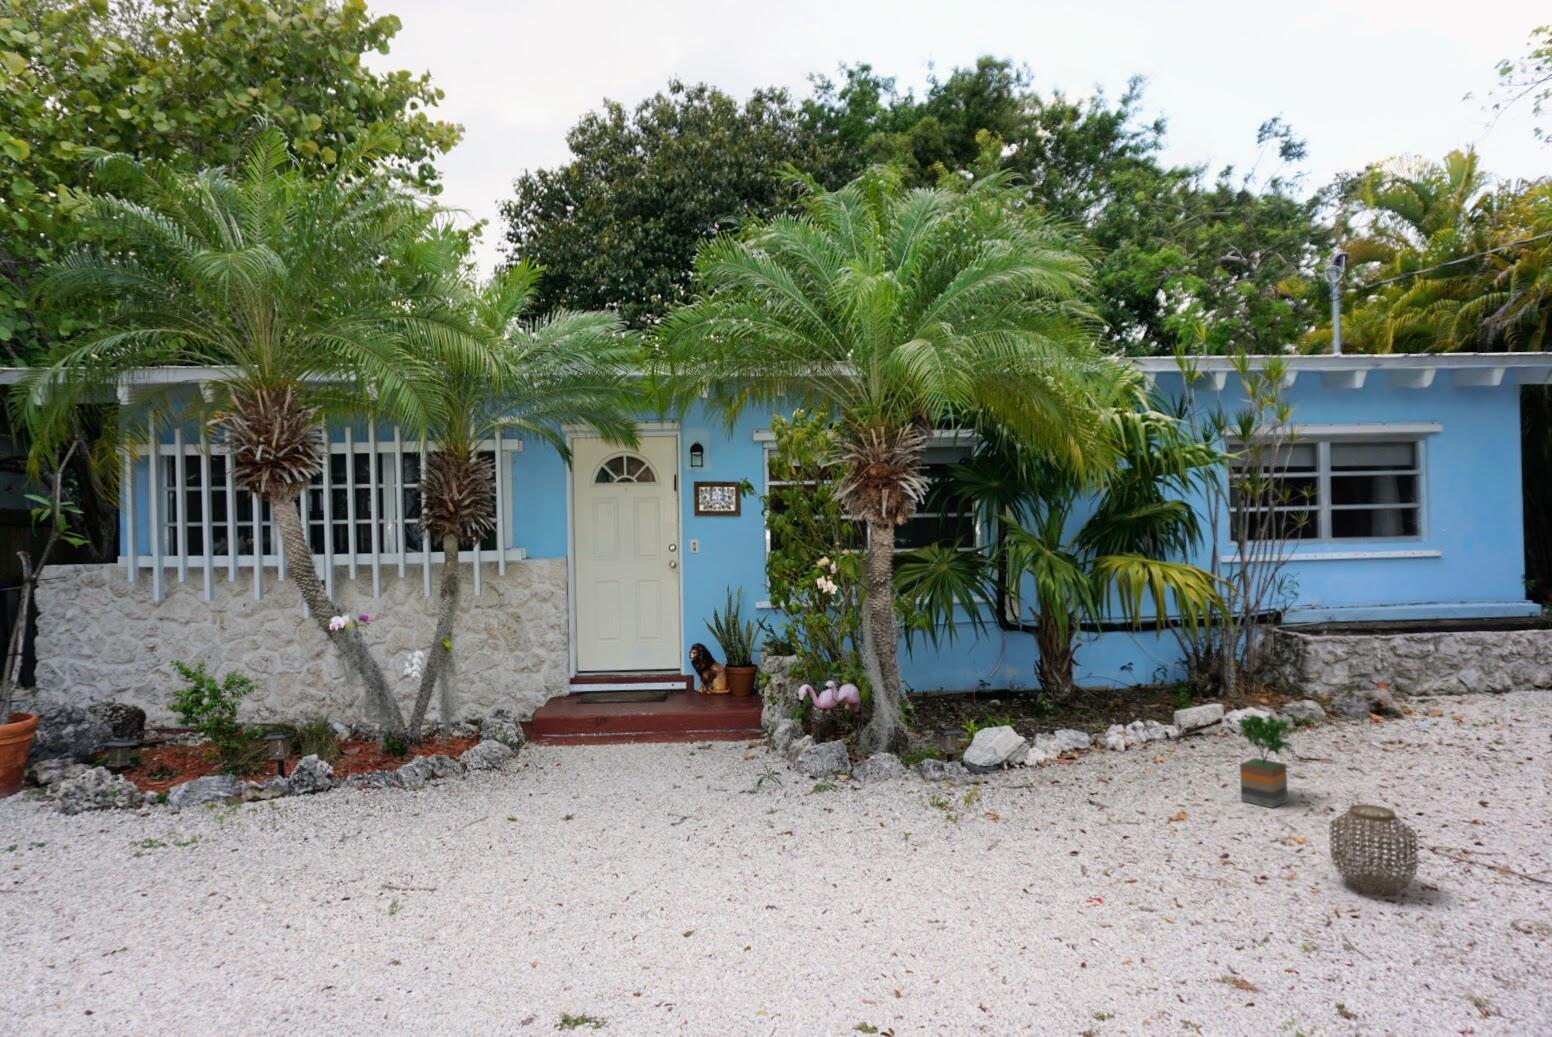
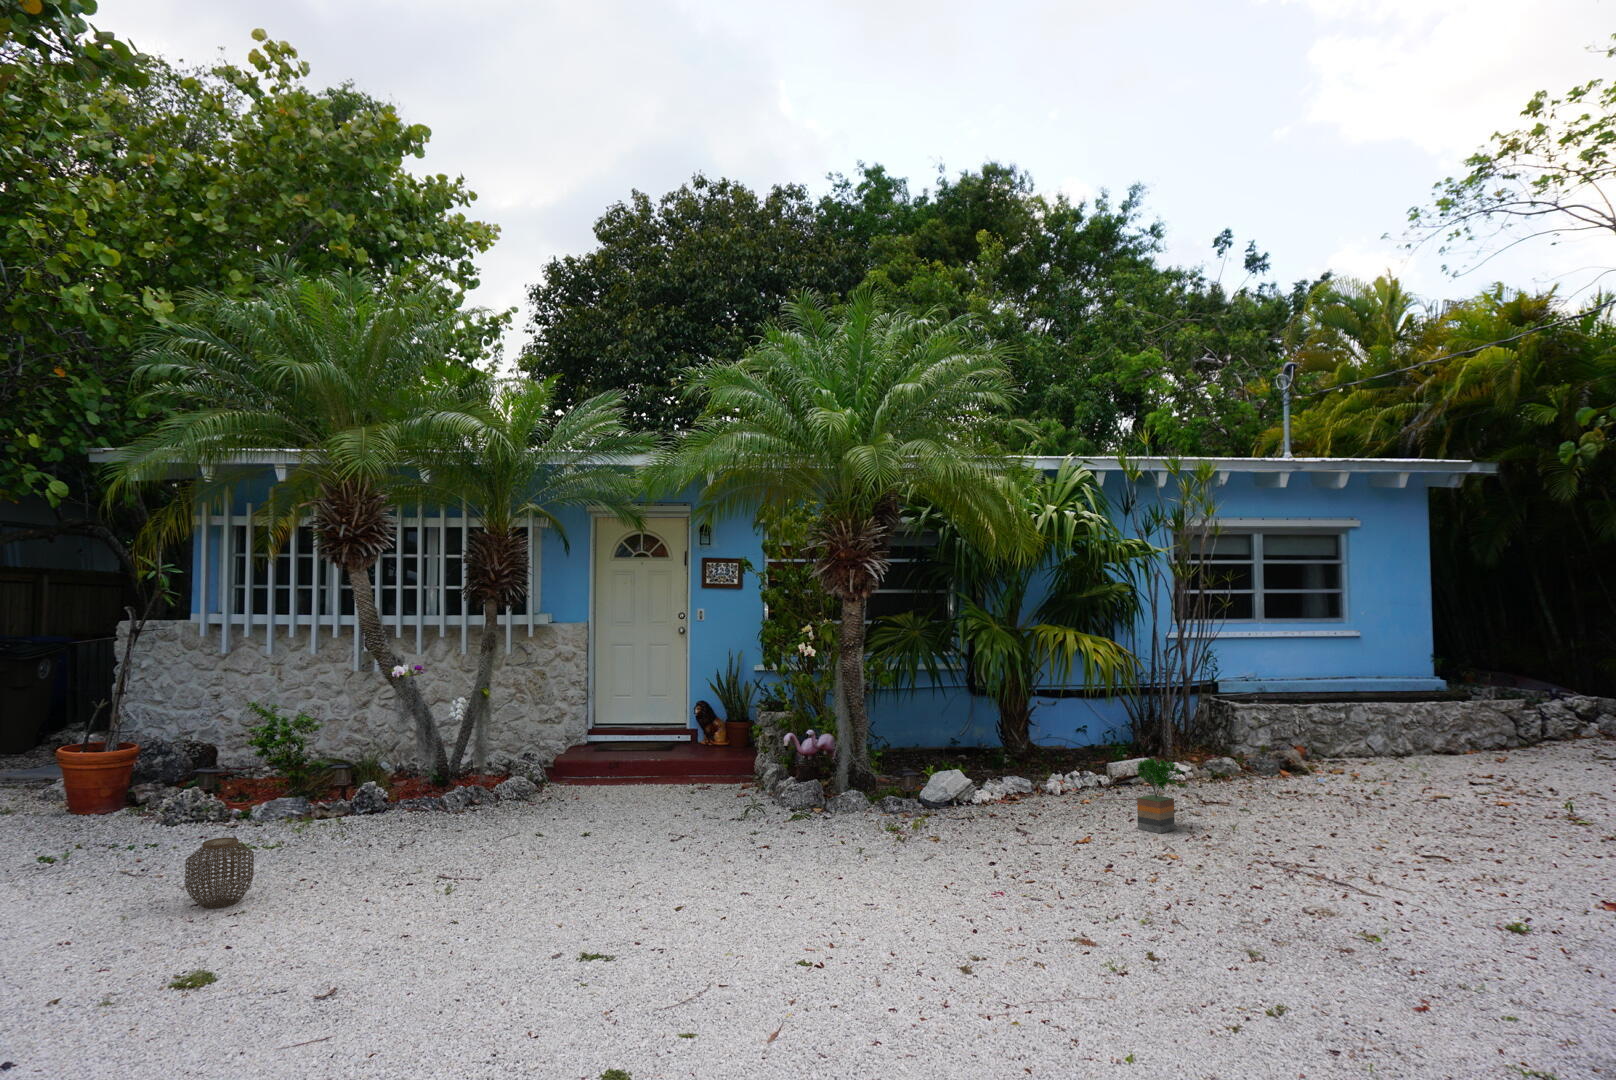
woven basket: present [1330,804,1418,895] -> present [185,837,254,909]

